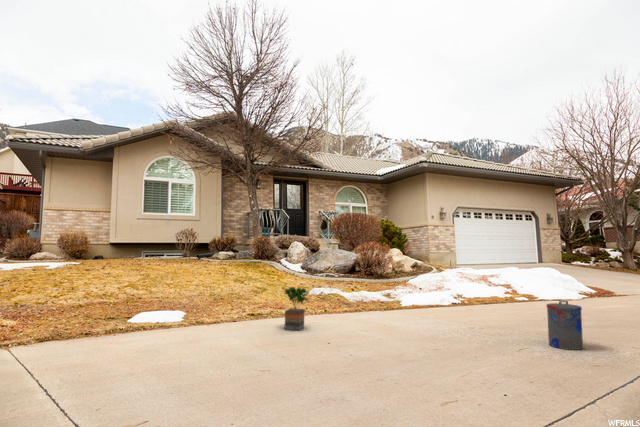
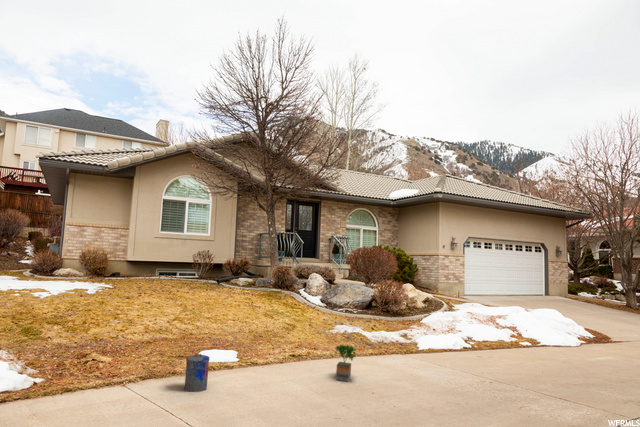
trash can: present [546,301,583,350] -> present [185,354,209,392]

